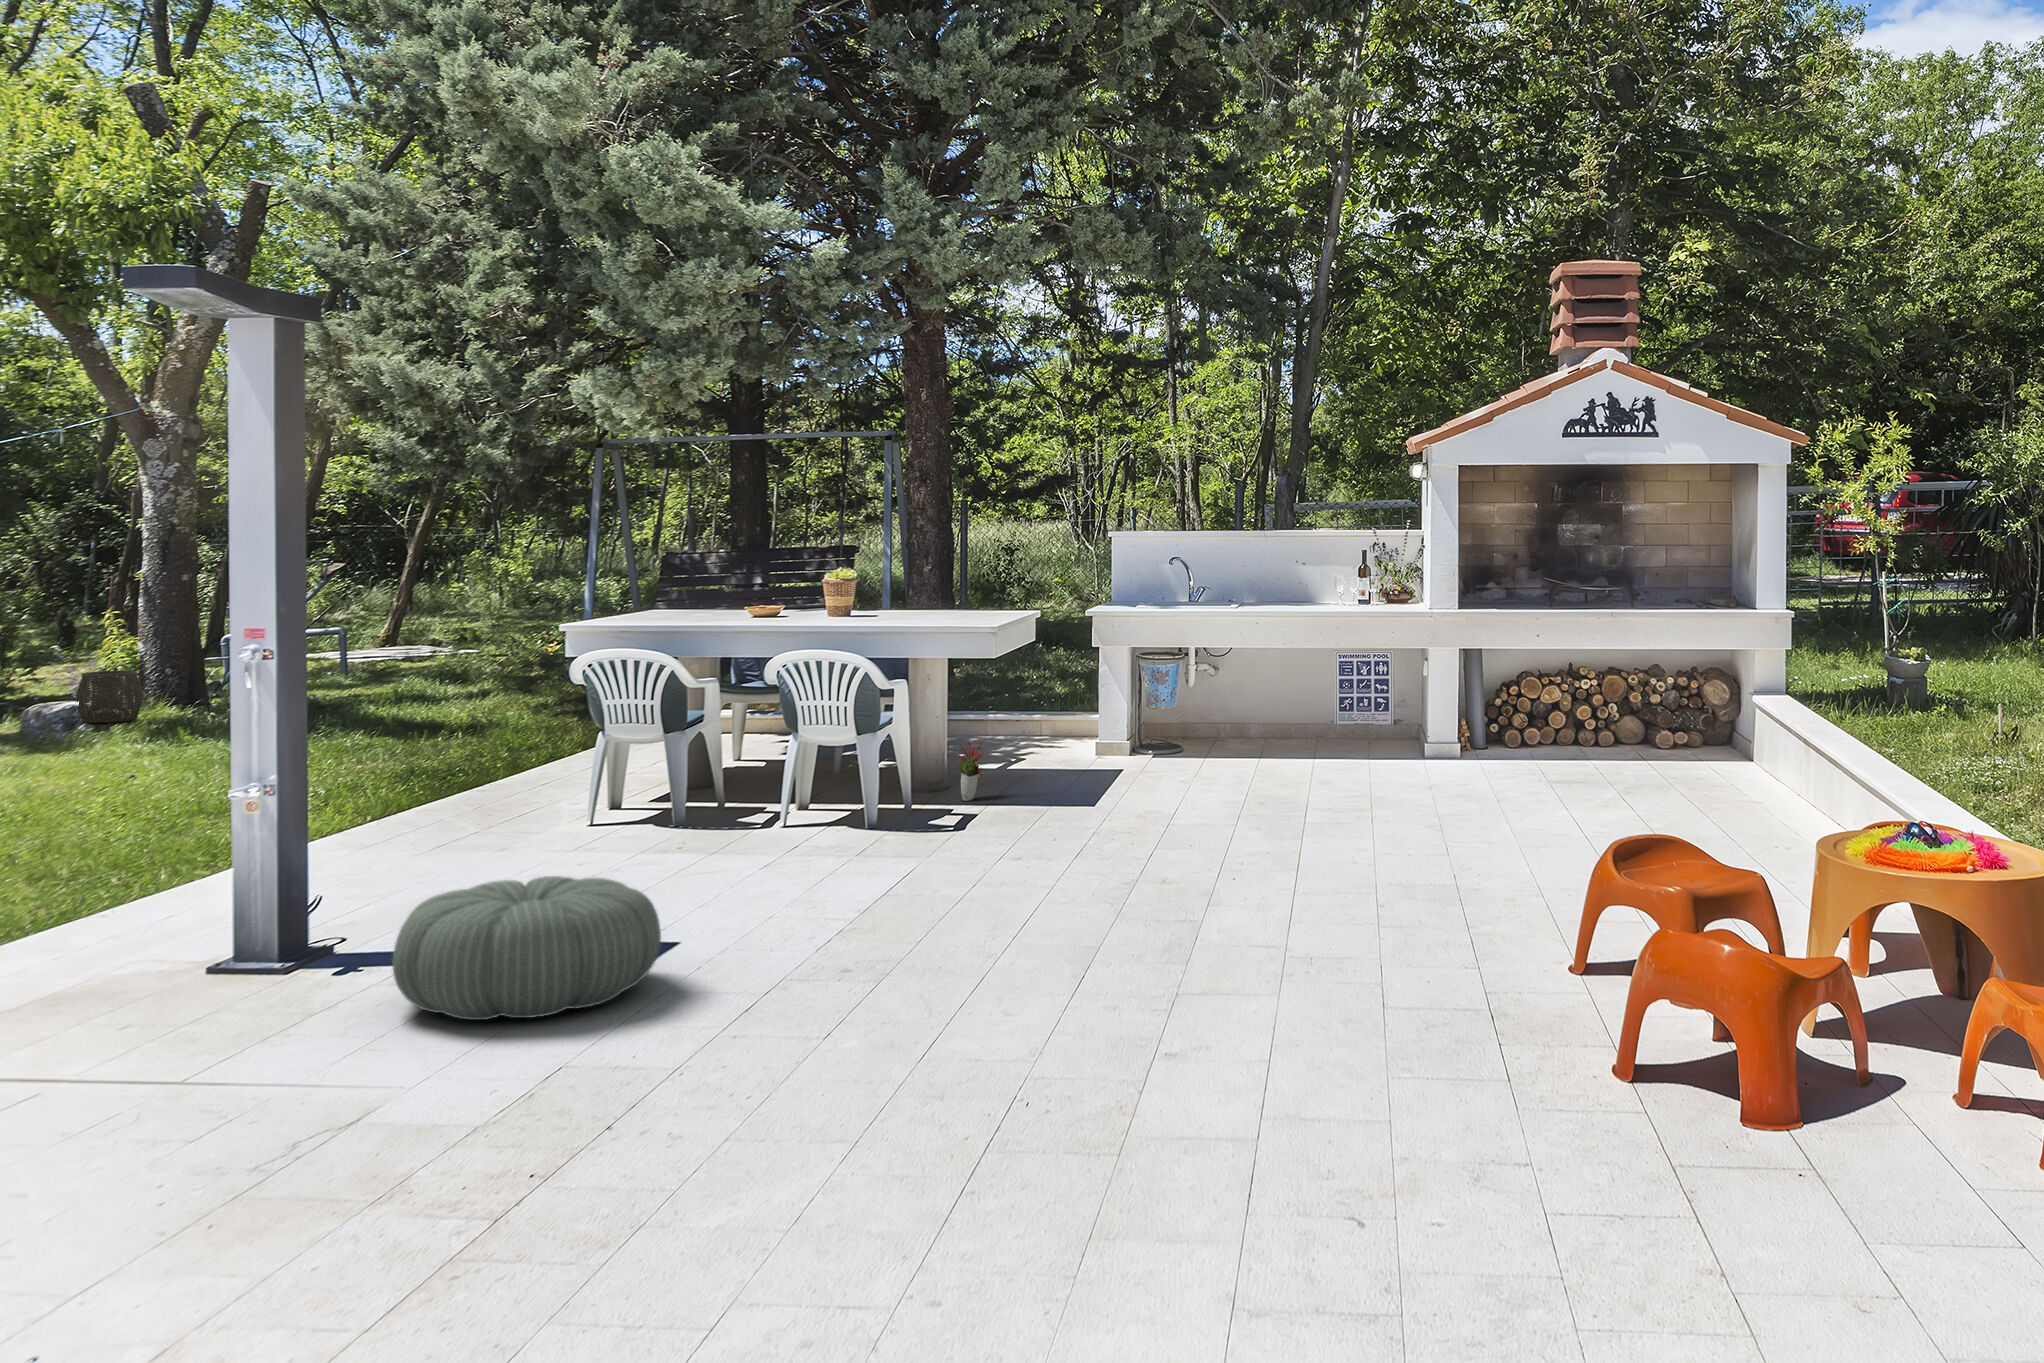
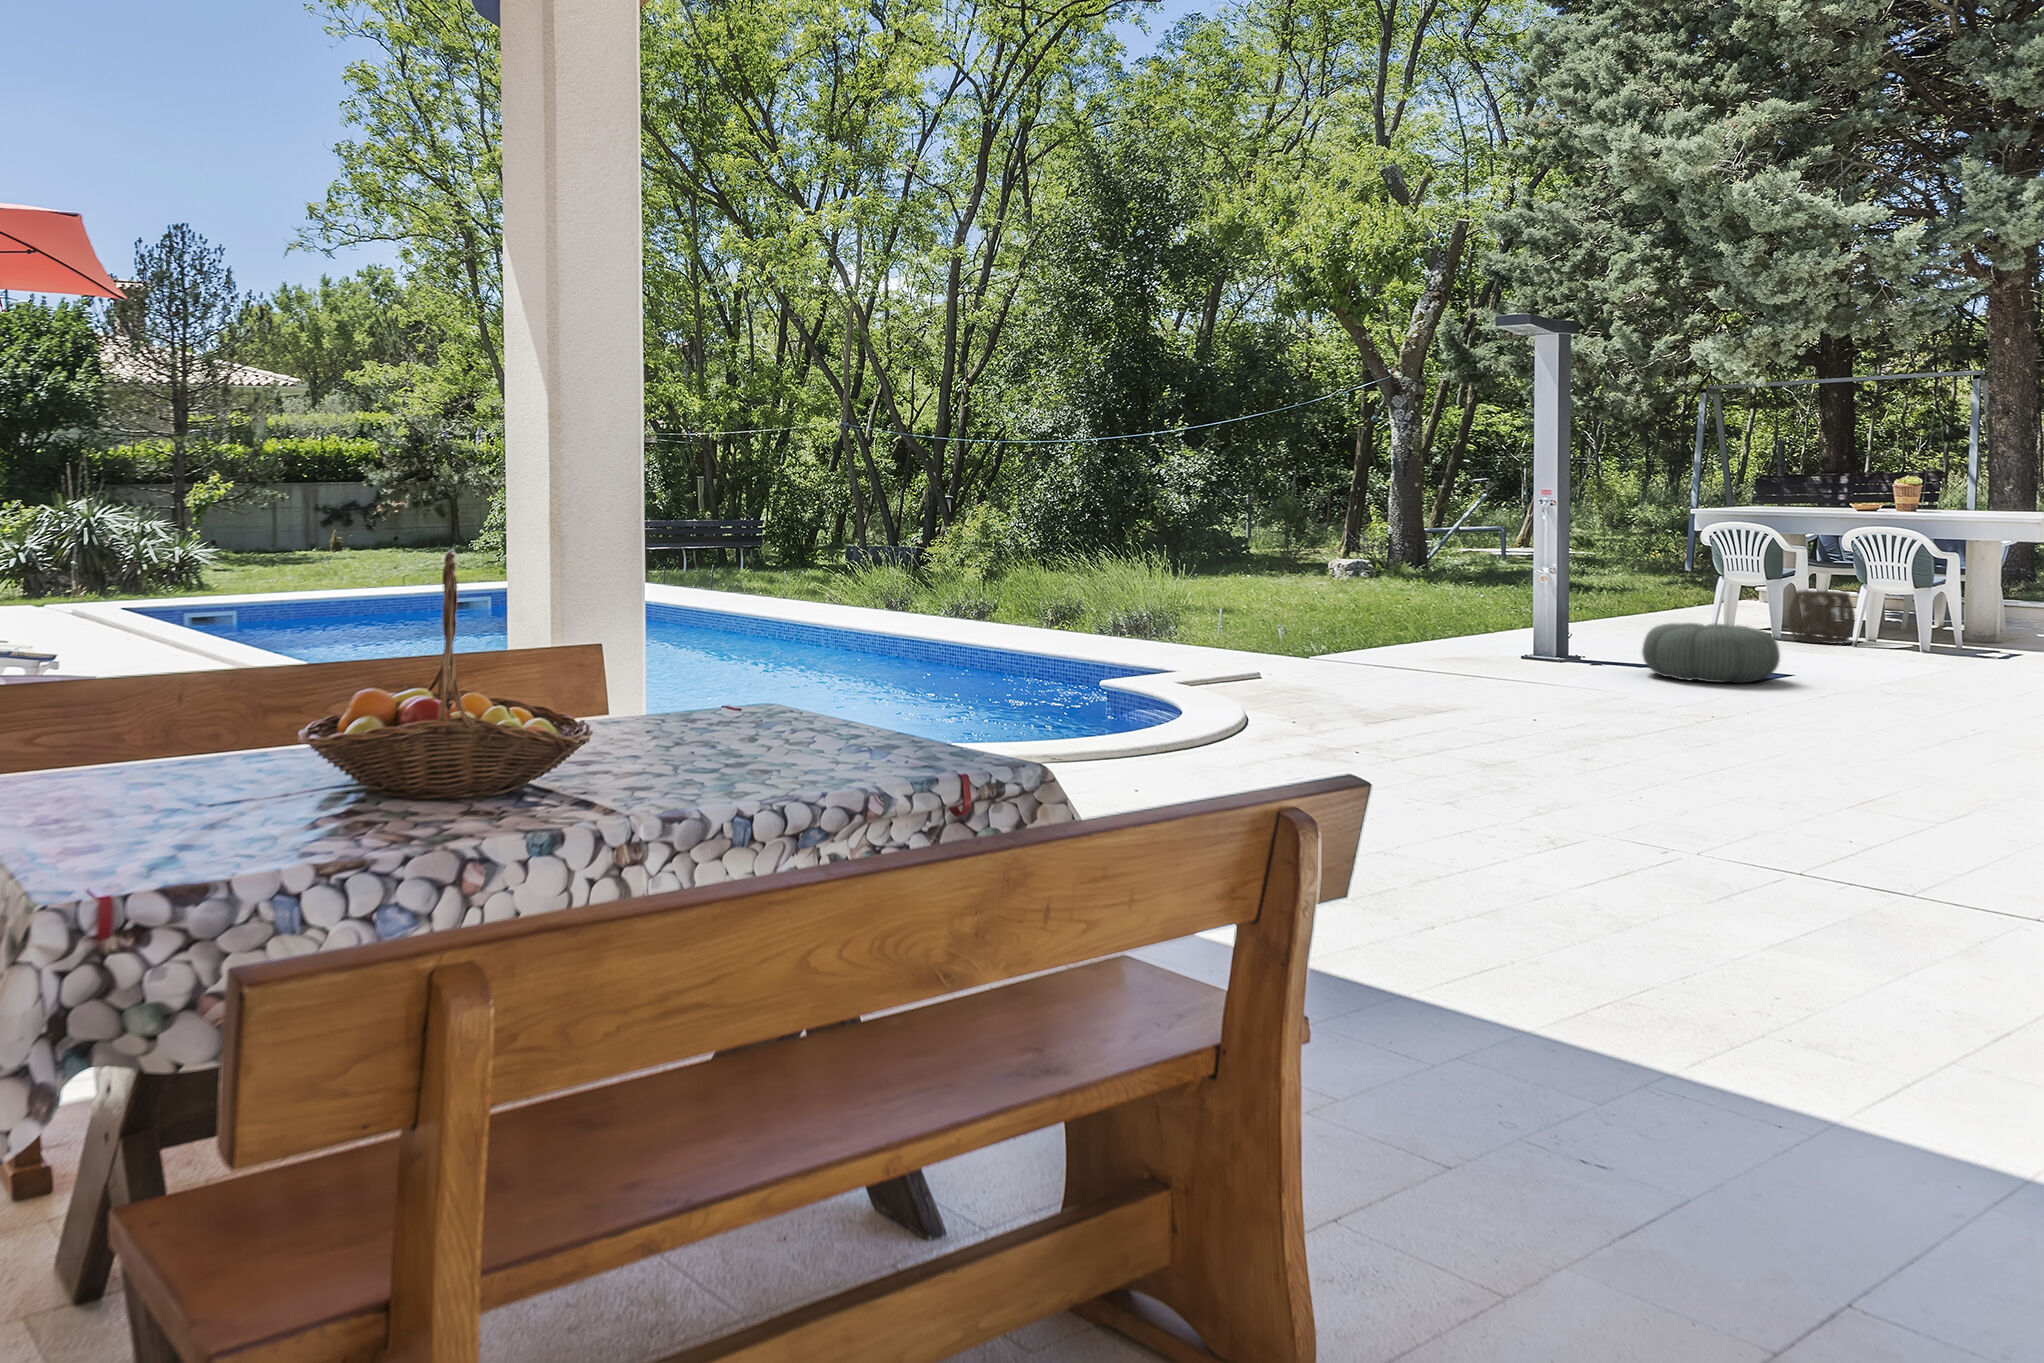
woven basket: present [75,671,143,723] -> present [1788,590,1855,644]
decorative plant: present [957,741,985,801] -> none [1994,602,2017,643]

